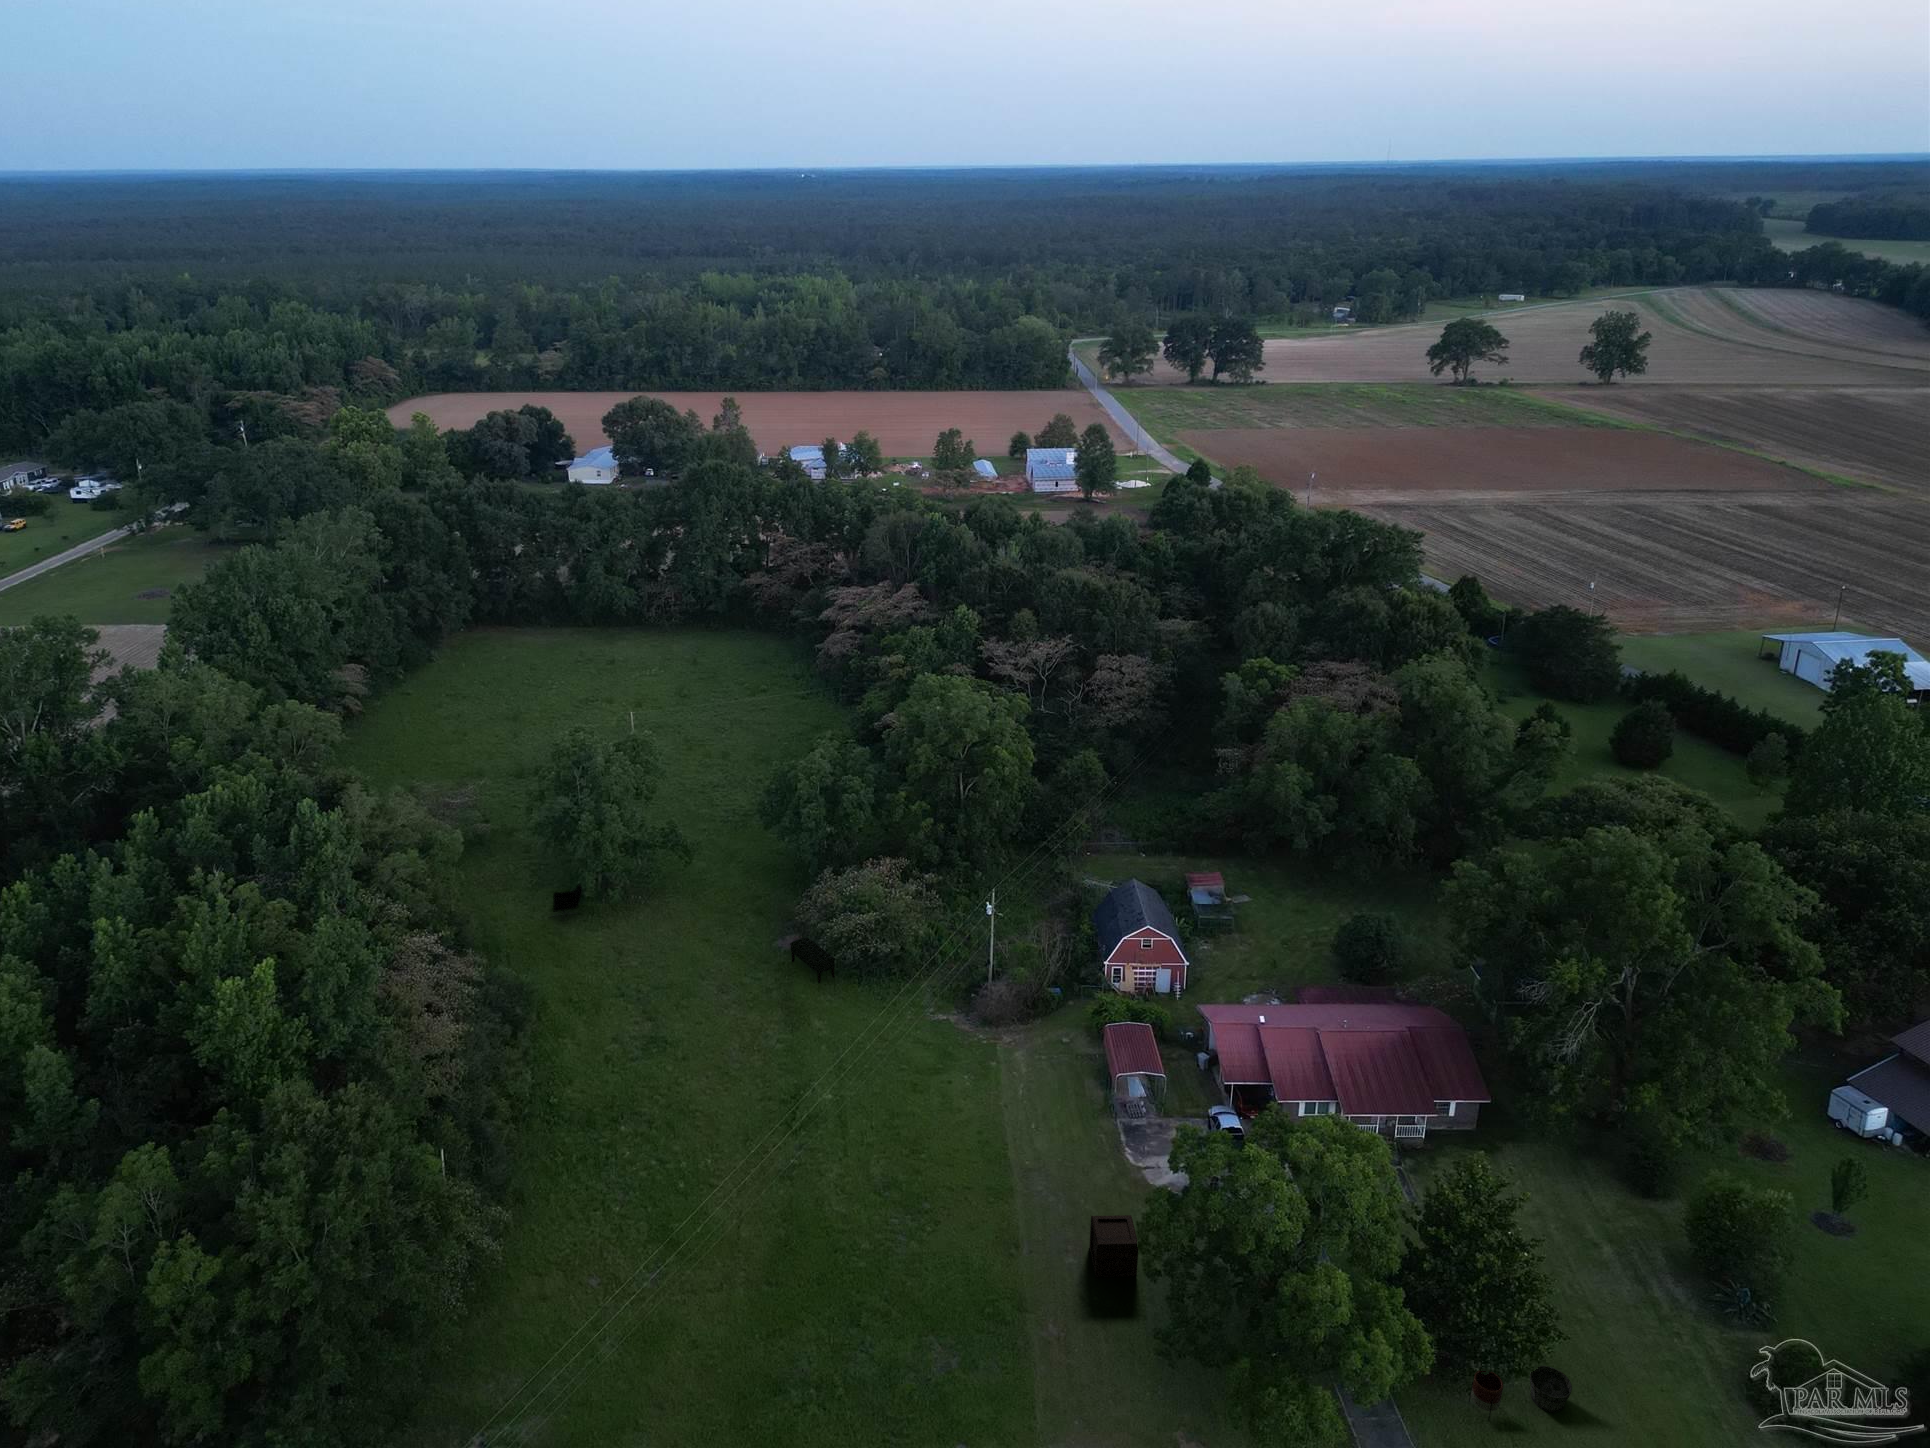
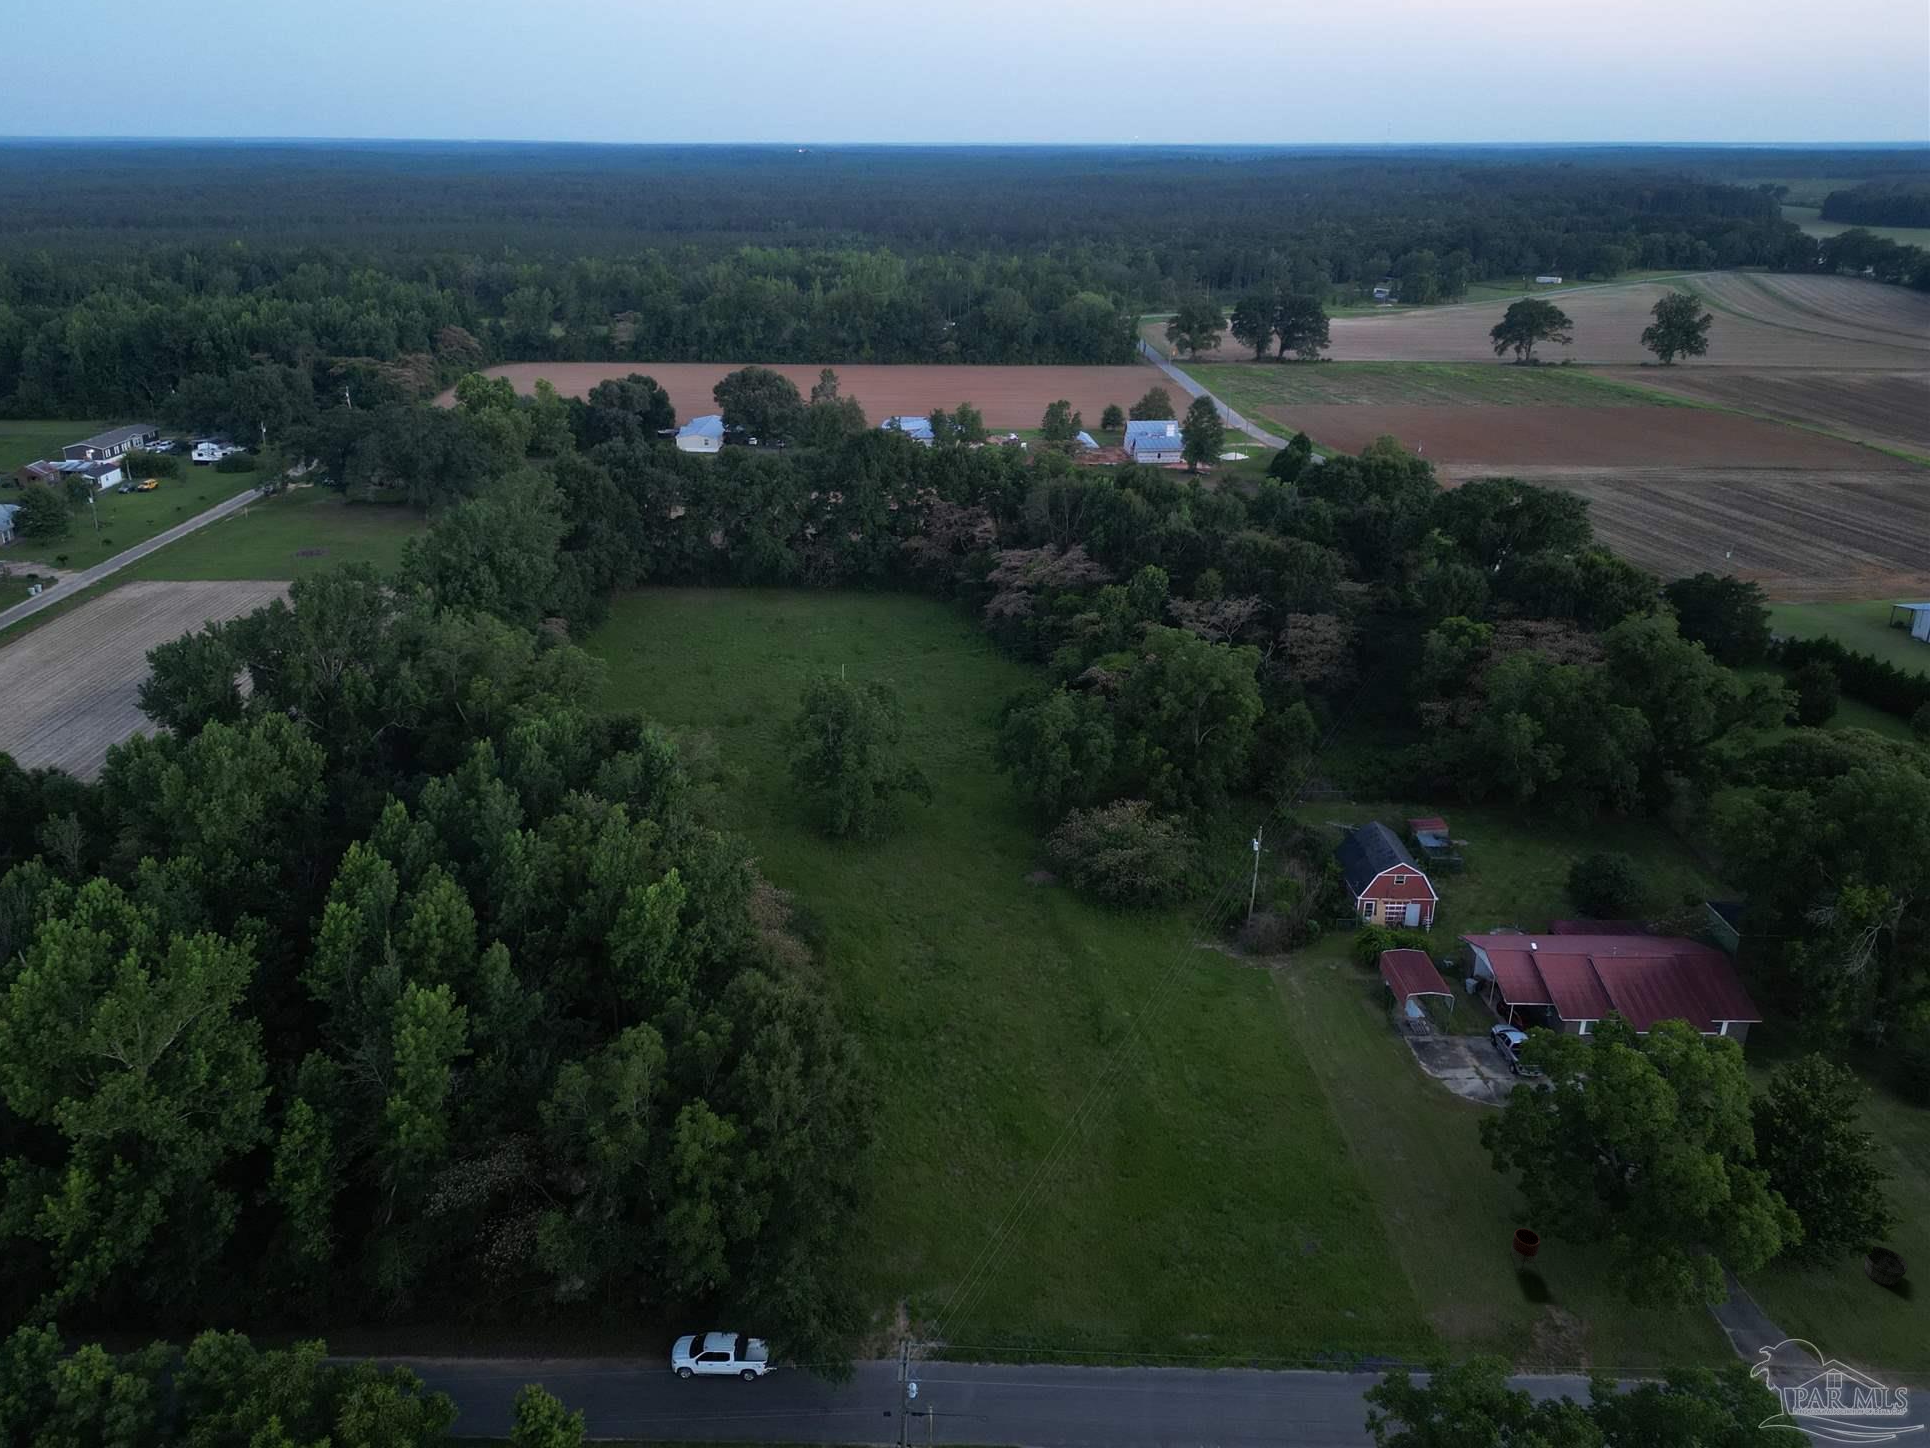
lounge chair: present [552,884,582,920] -> none [805,821,839,857]
bench: present [790,937,835,983] -> none [1052,872,1099,915]
wooden crate: present [1089,1215,1138,1277] -> none [1417,1116,1475,1171]
planter: present [1469,1370,1503,1420] -> present [1510,1228,1540,1269]

